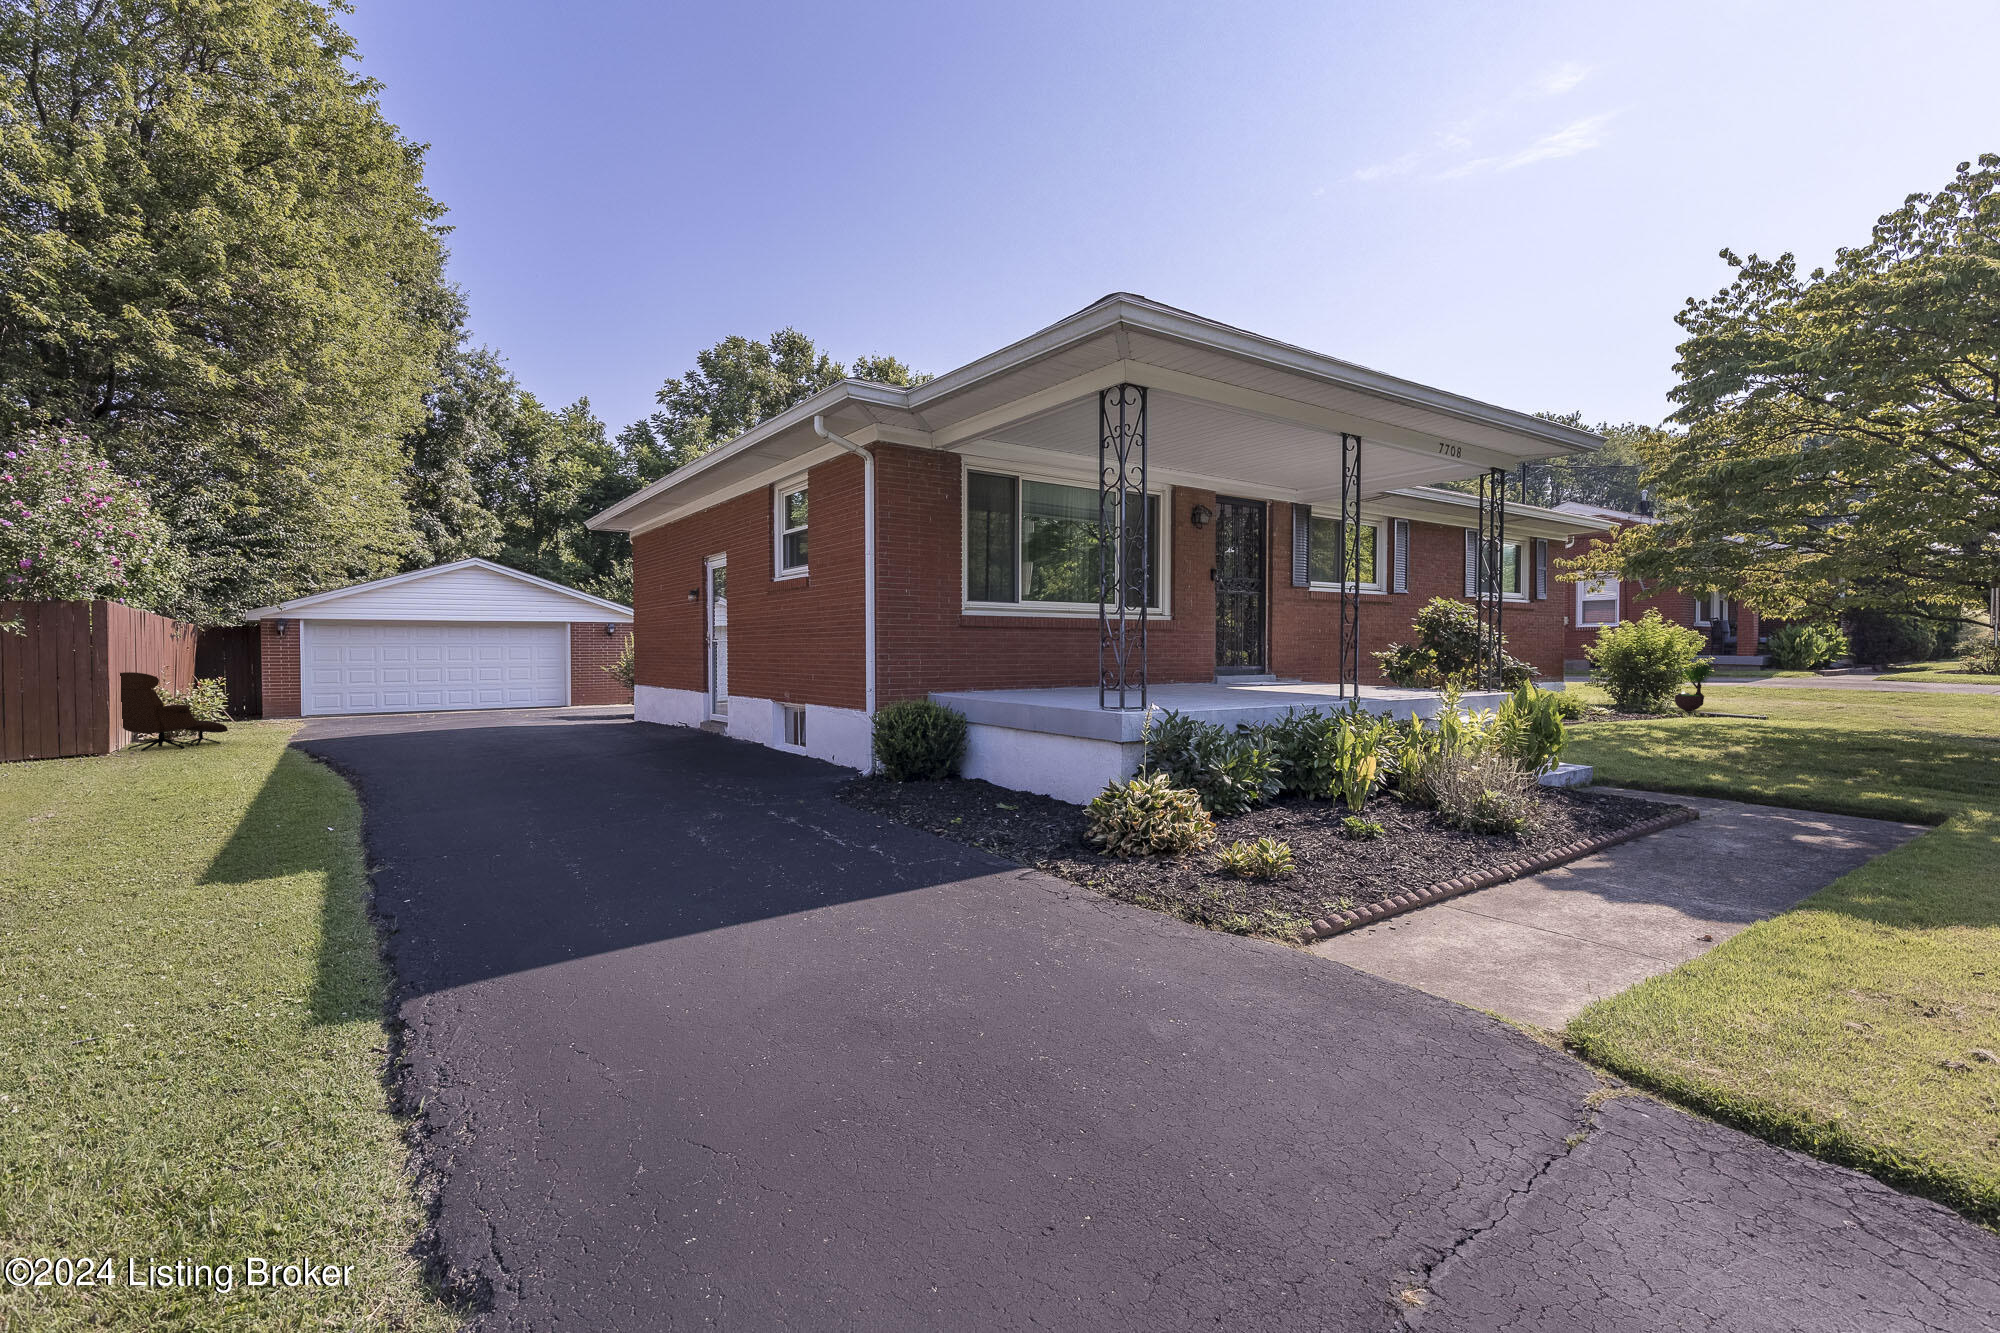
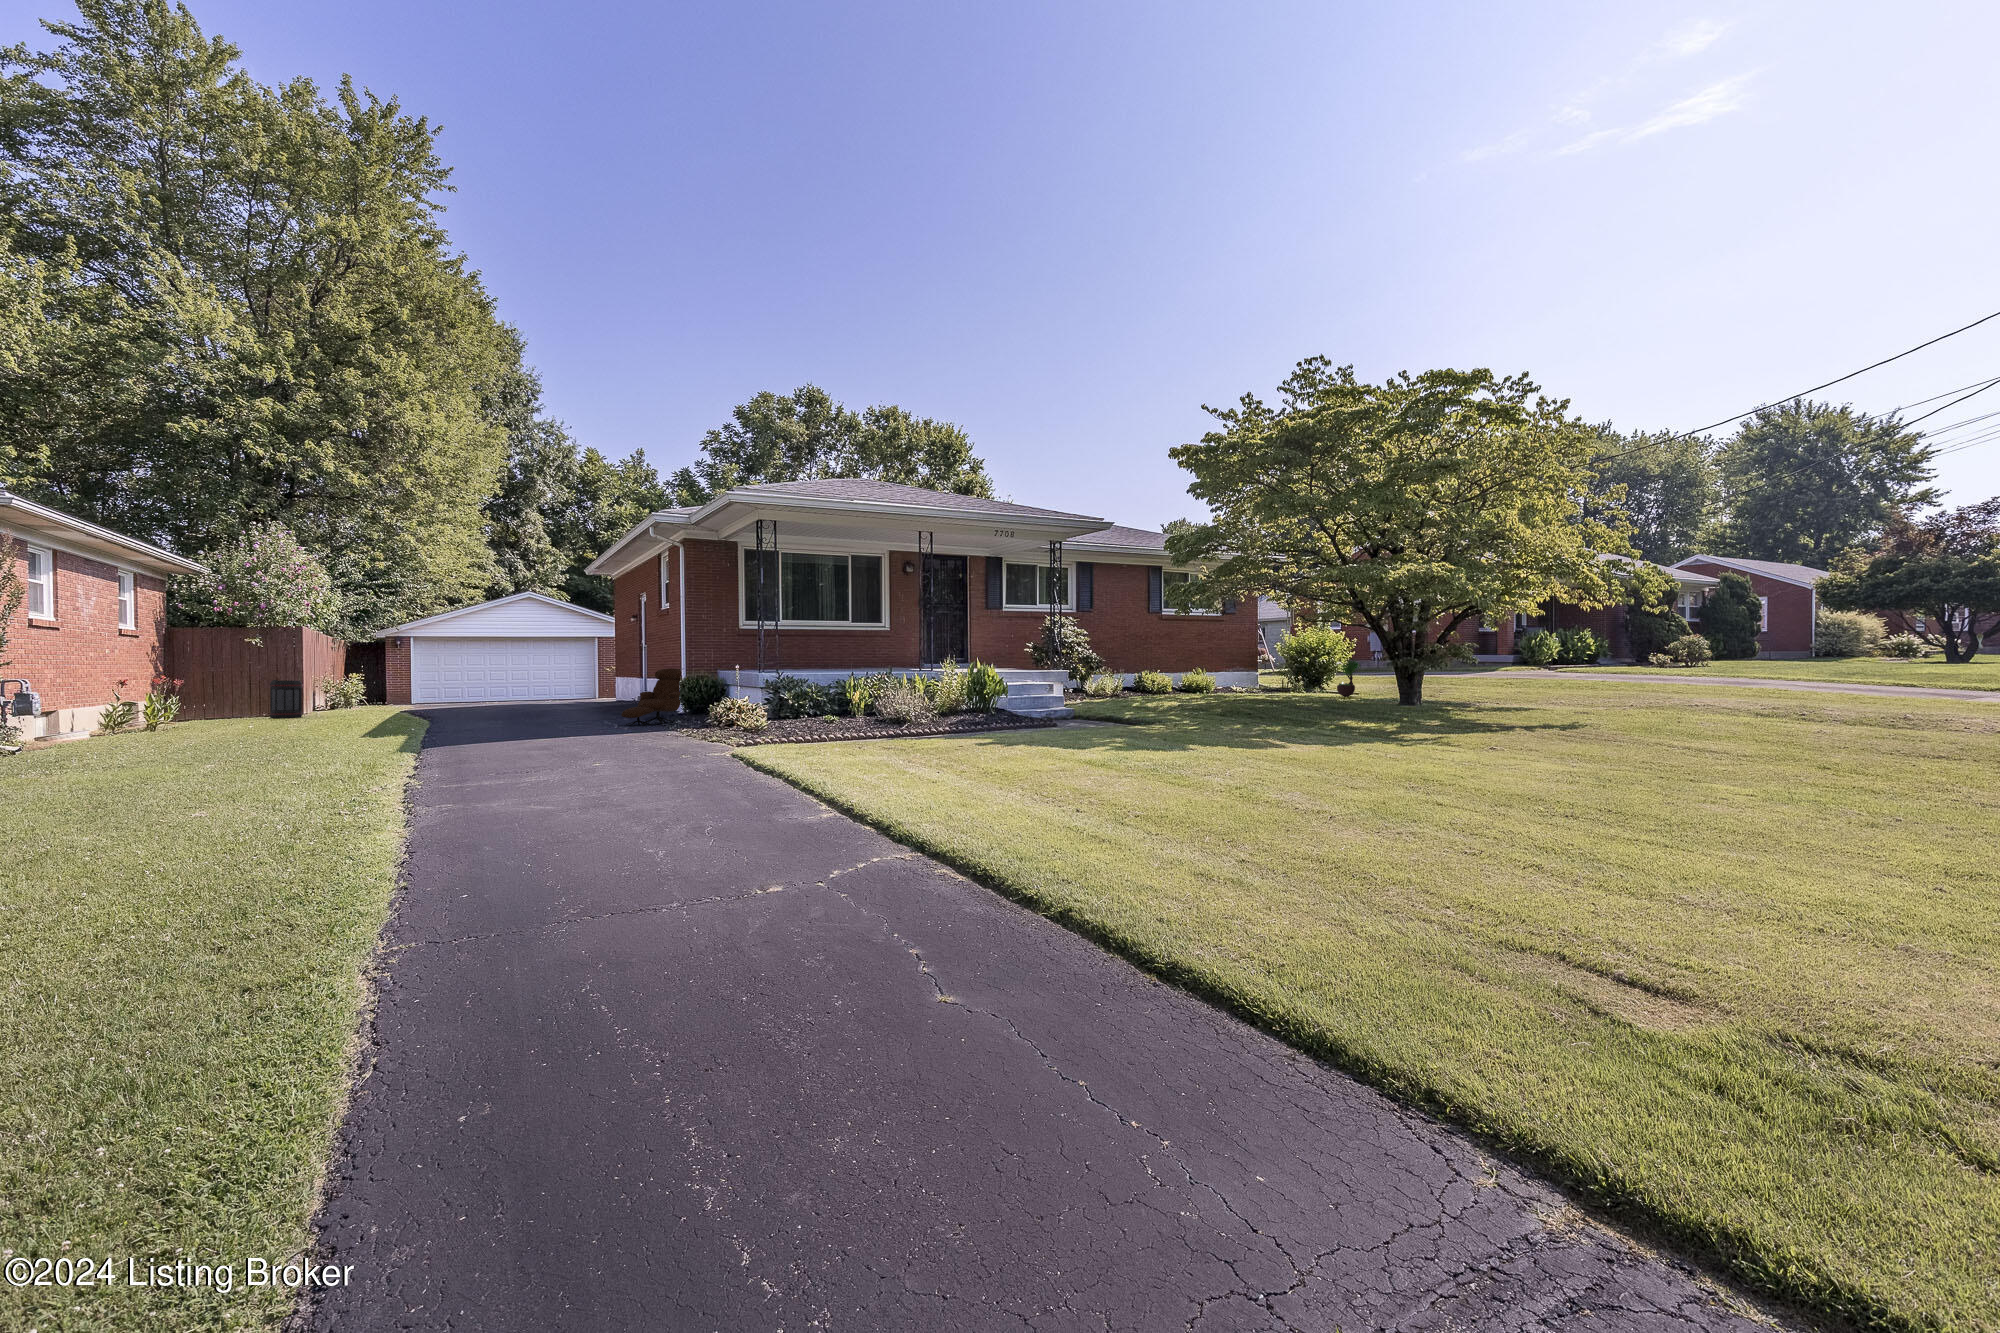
lounge chair: present [120,672,228,751] -> present [621,668,681,726]
trash can: none [40,696,110,767] -> present [270,680,302,718]

